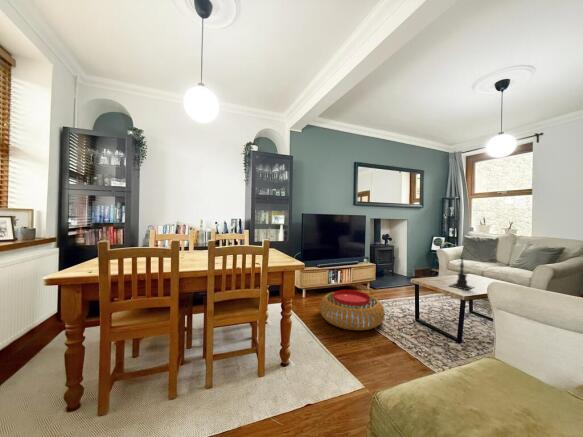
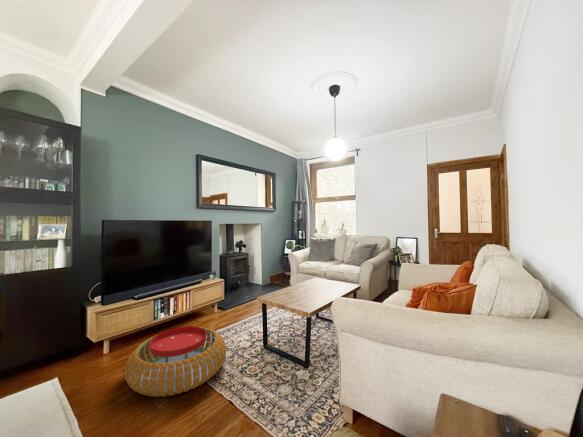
candle holder: present [450,256,472,290] -> none [295,259,319,302]

